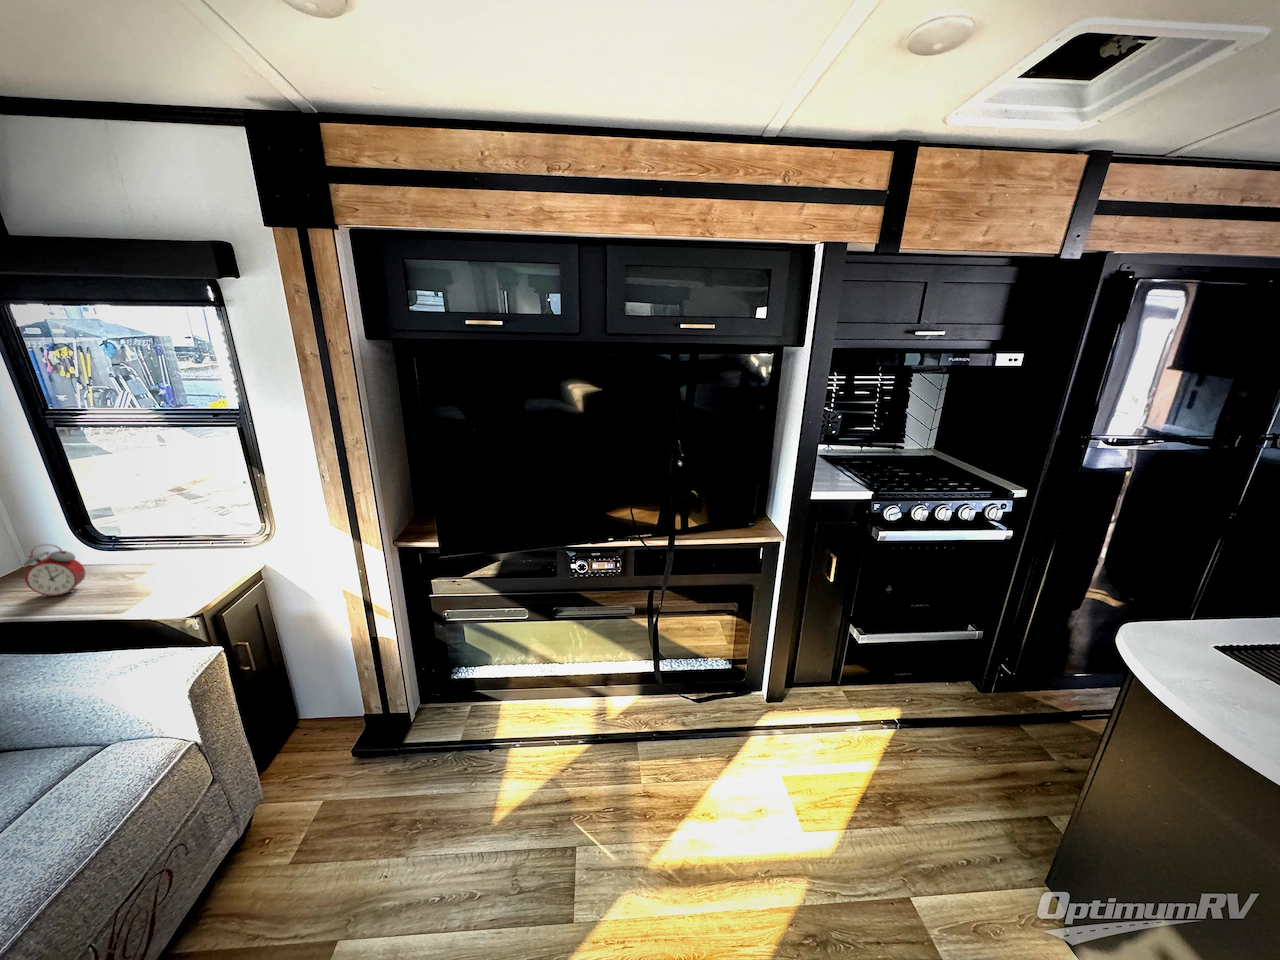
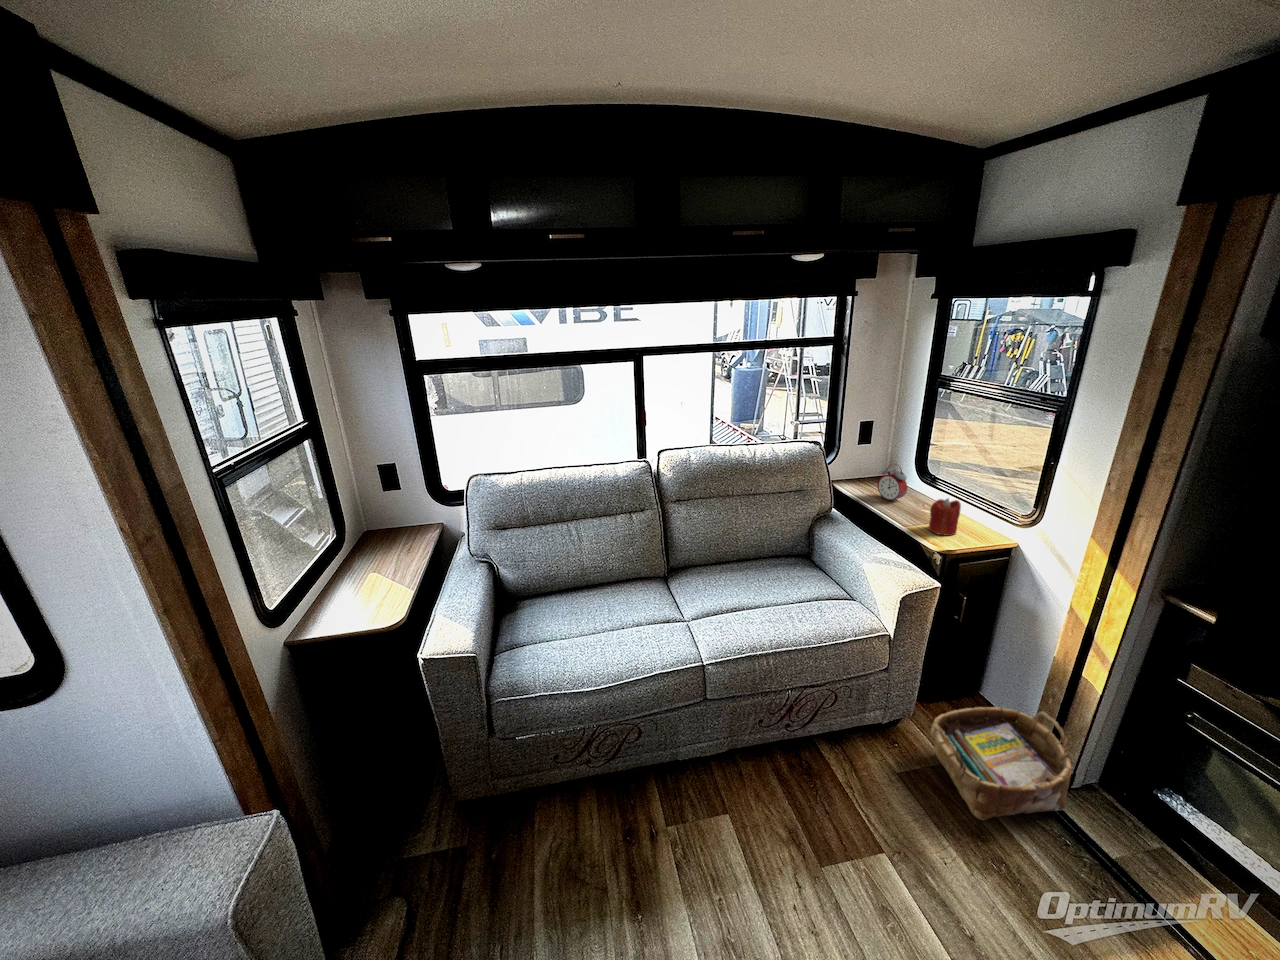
candle: none [143,551,194,600] -> present [928,498,961,536]
woven basket: none [292,685,419,816] -> present [931,707,1072,820]

